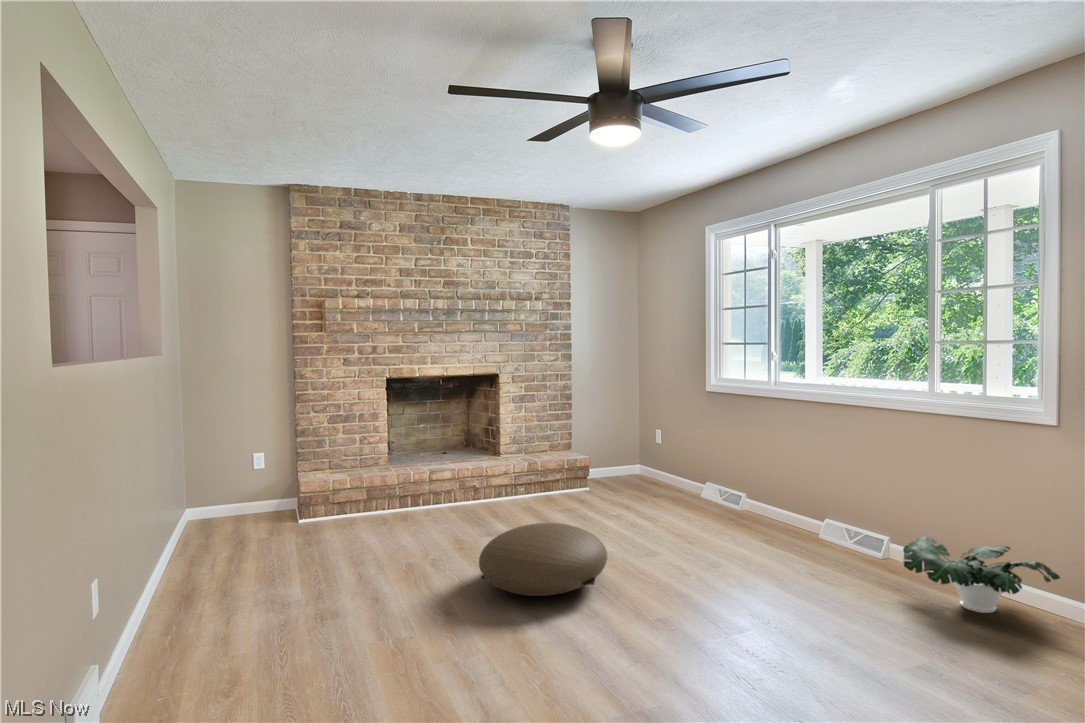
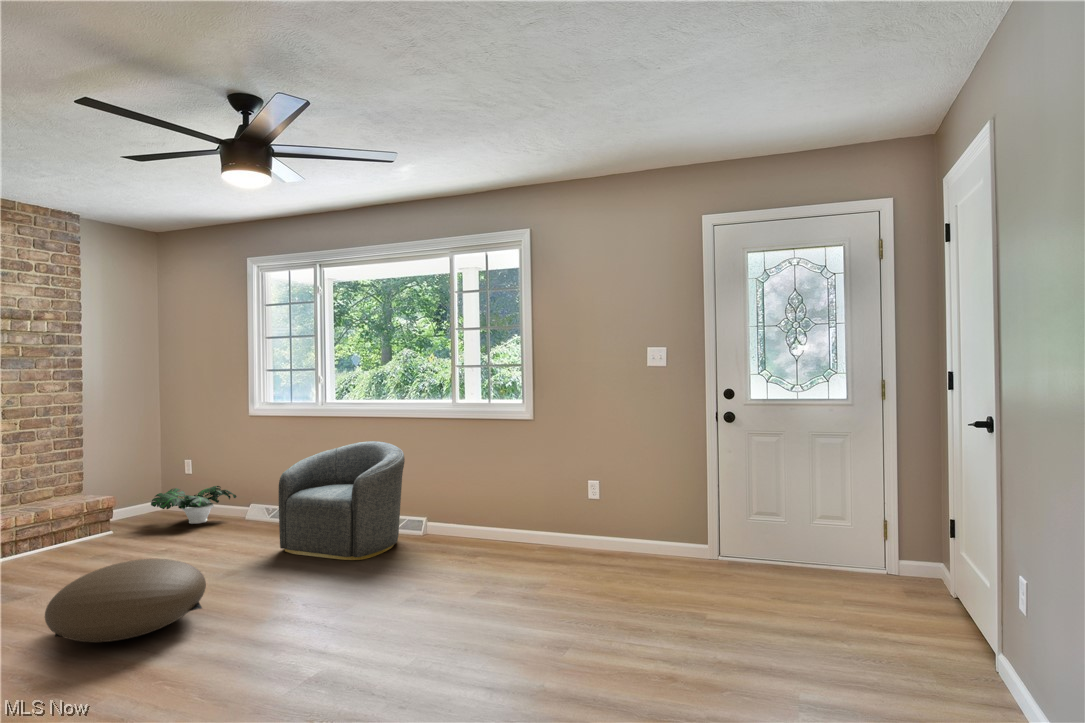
armchair: none [708,431,856,572] -> present [279,441,405,560]
potted plant: present [903,536,1060,613] -> present [151,486,237,524]

